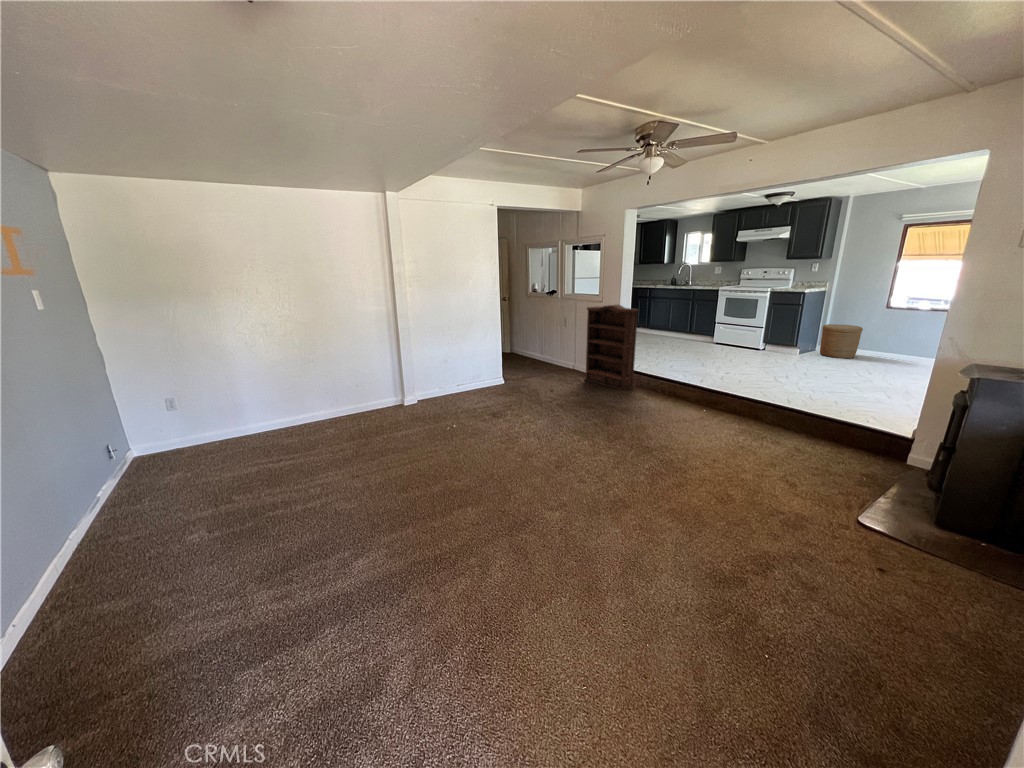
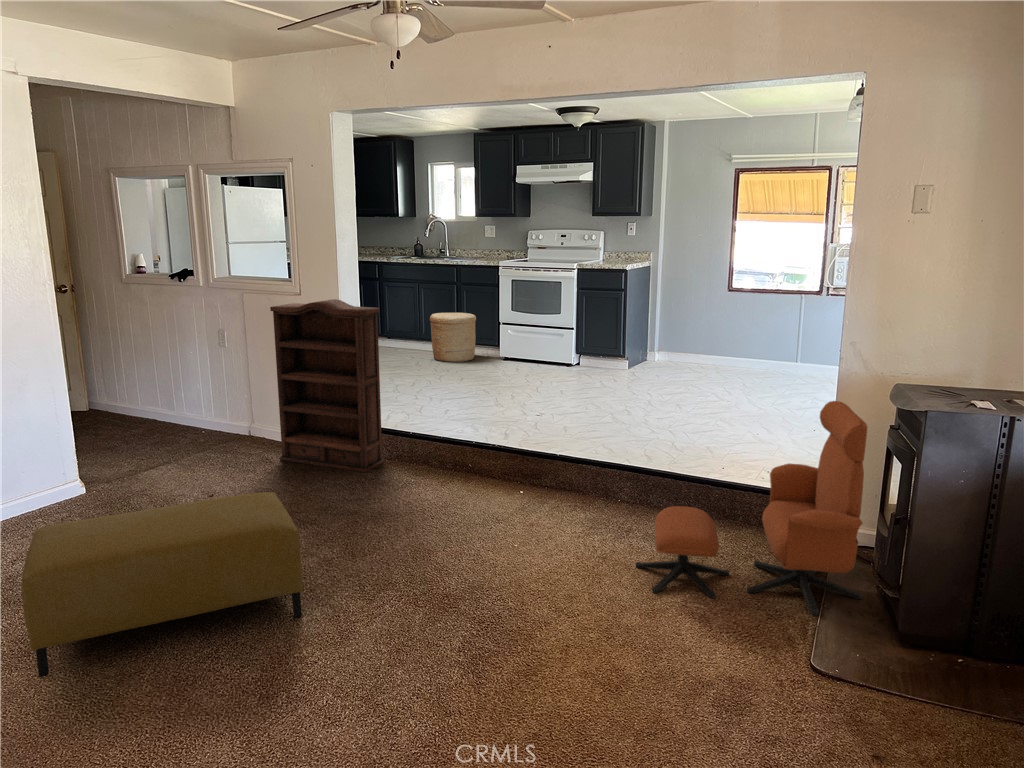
woven basket: present [820,324,863,358] -> present [430,313,476,362]
lounge chair: none [761,372,941,501] -> present [636,401,867,616]
ottoman: none [479,387,582,441] -> present [21,492,303,677]

